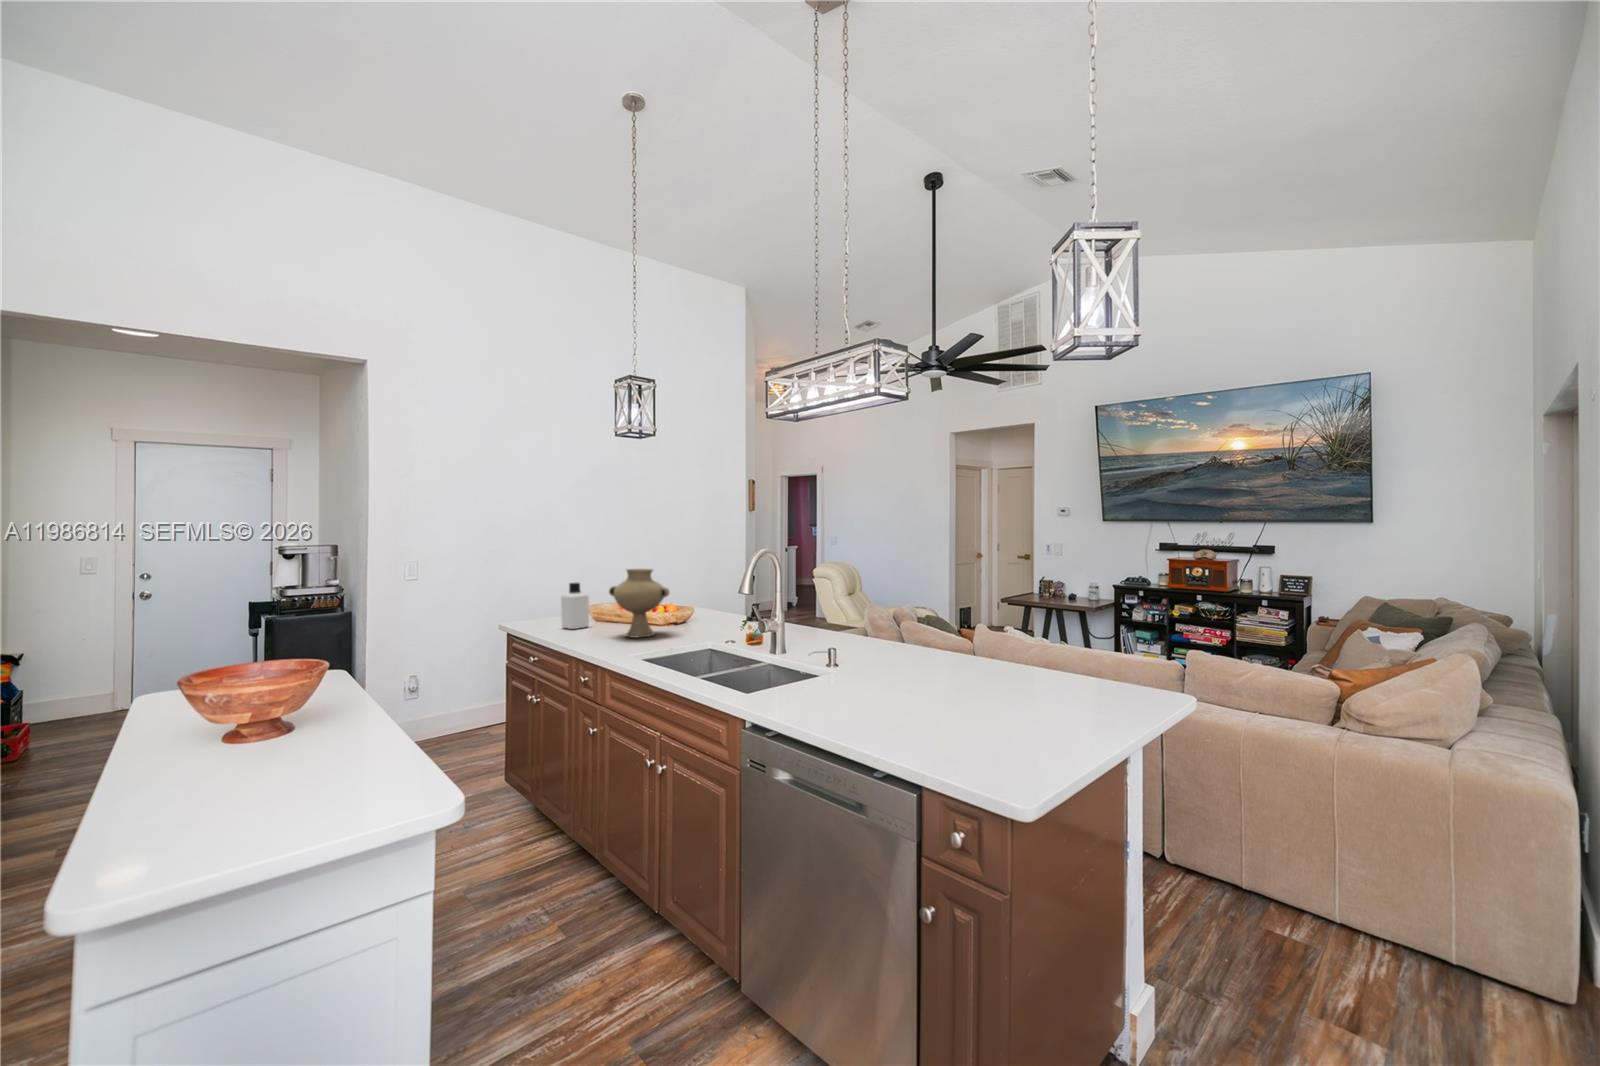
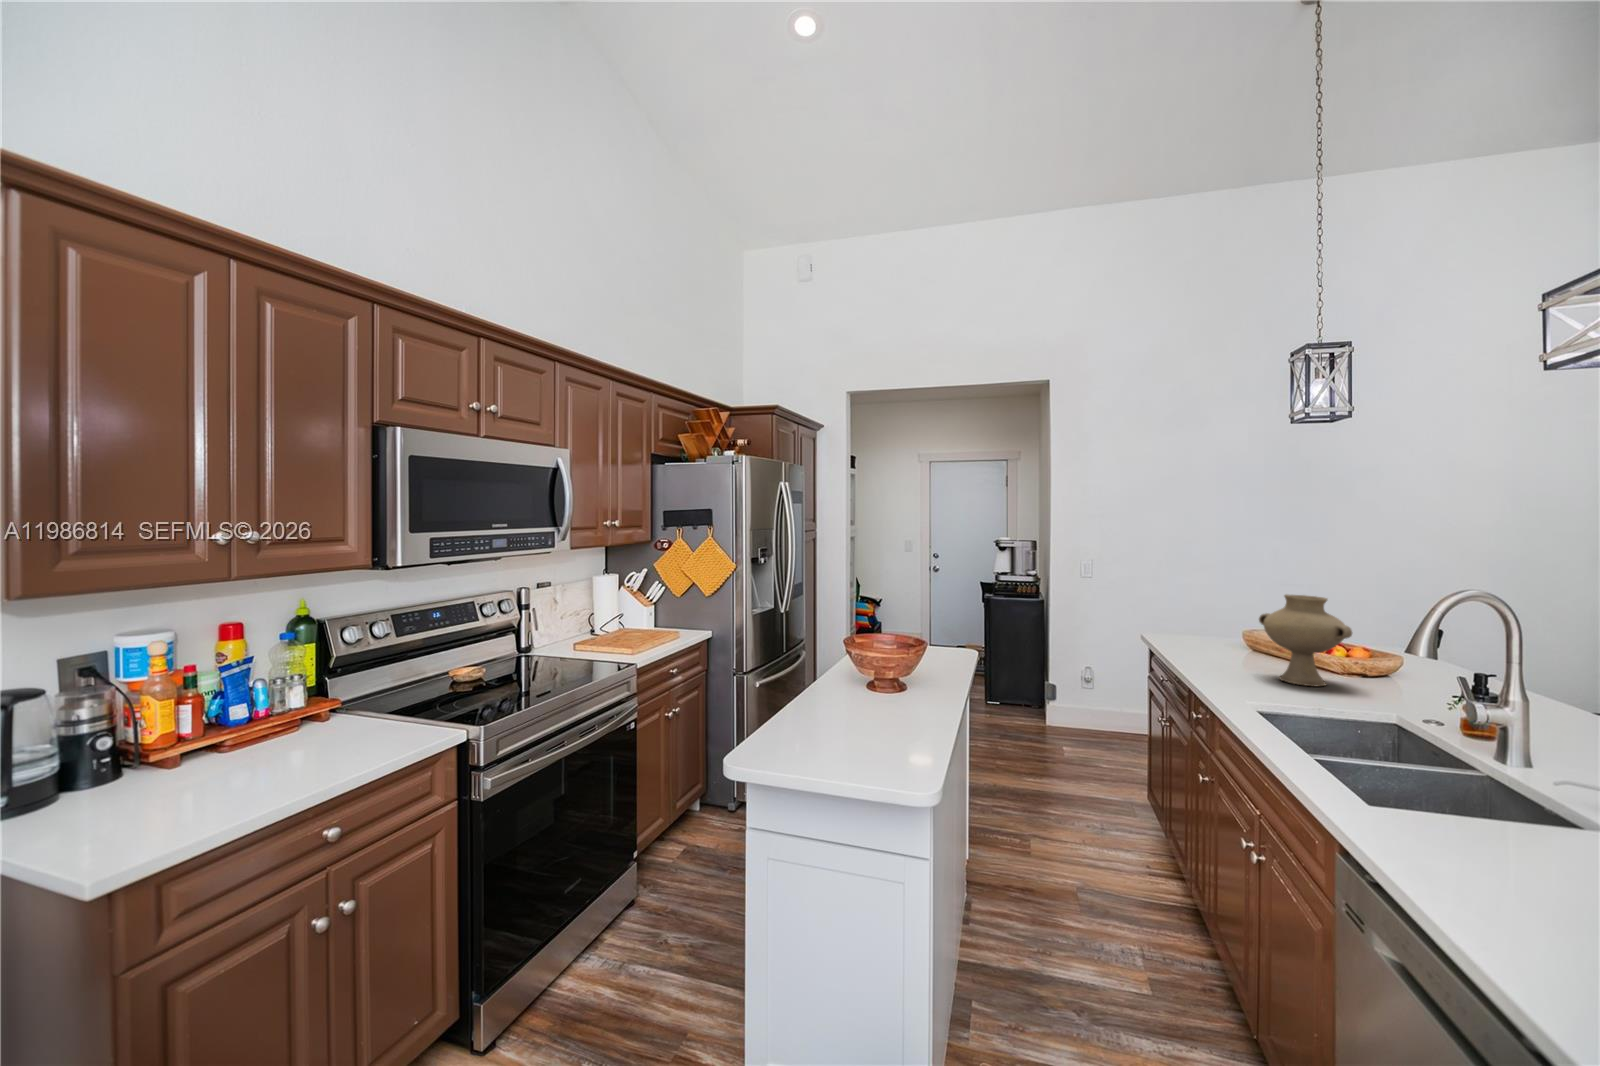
bottle: present [561,583,589,629] -> none [1207,601,1243,656]

